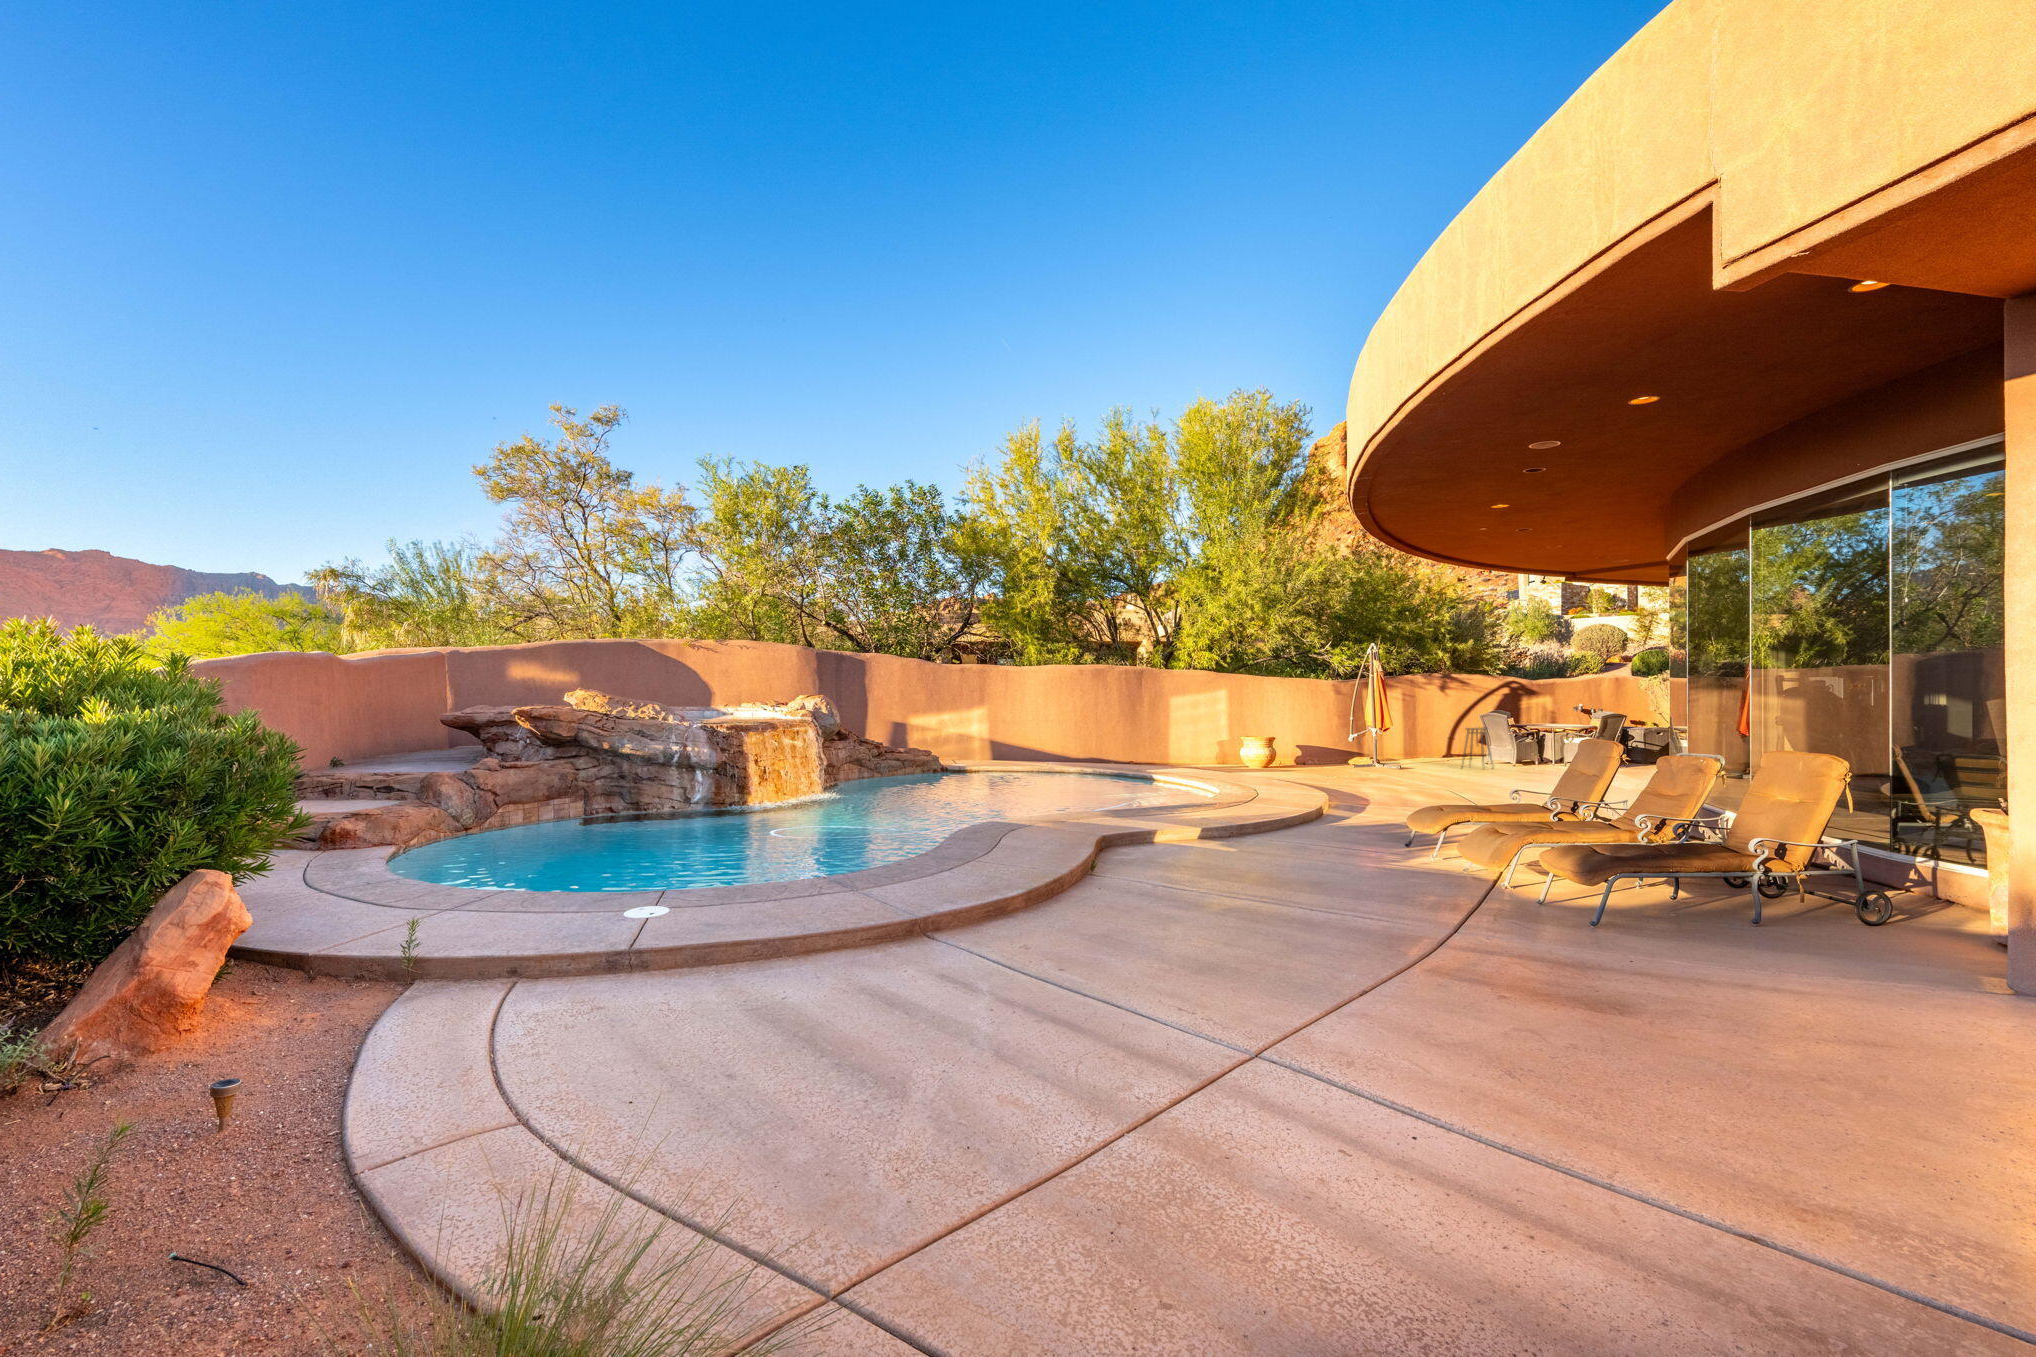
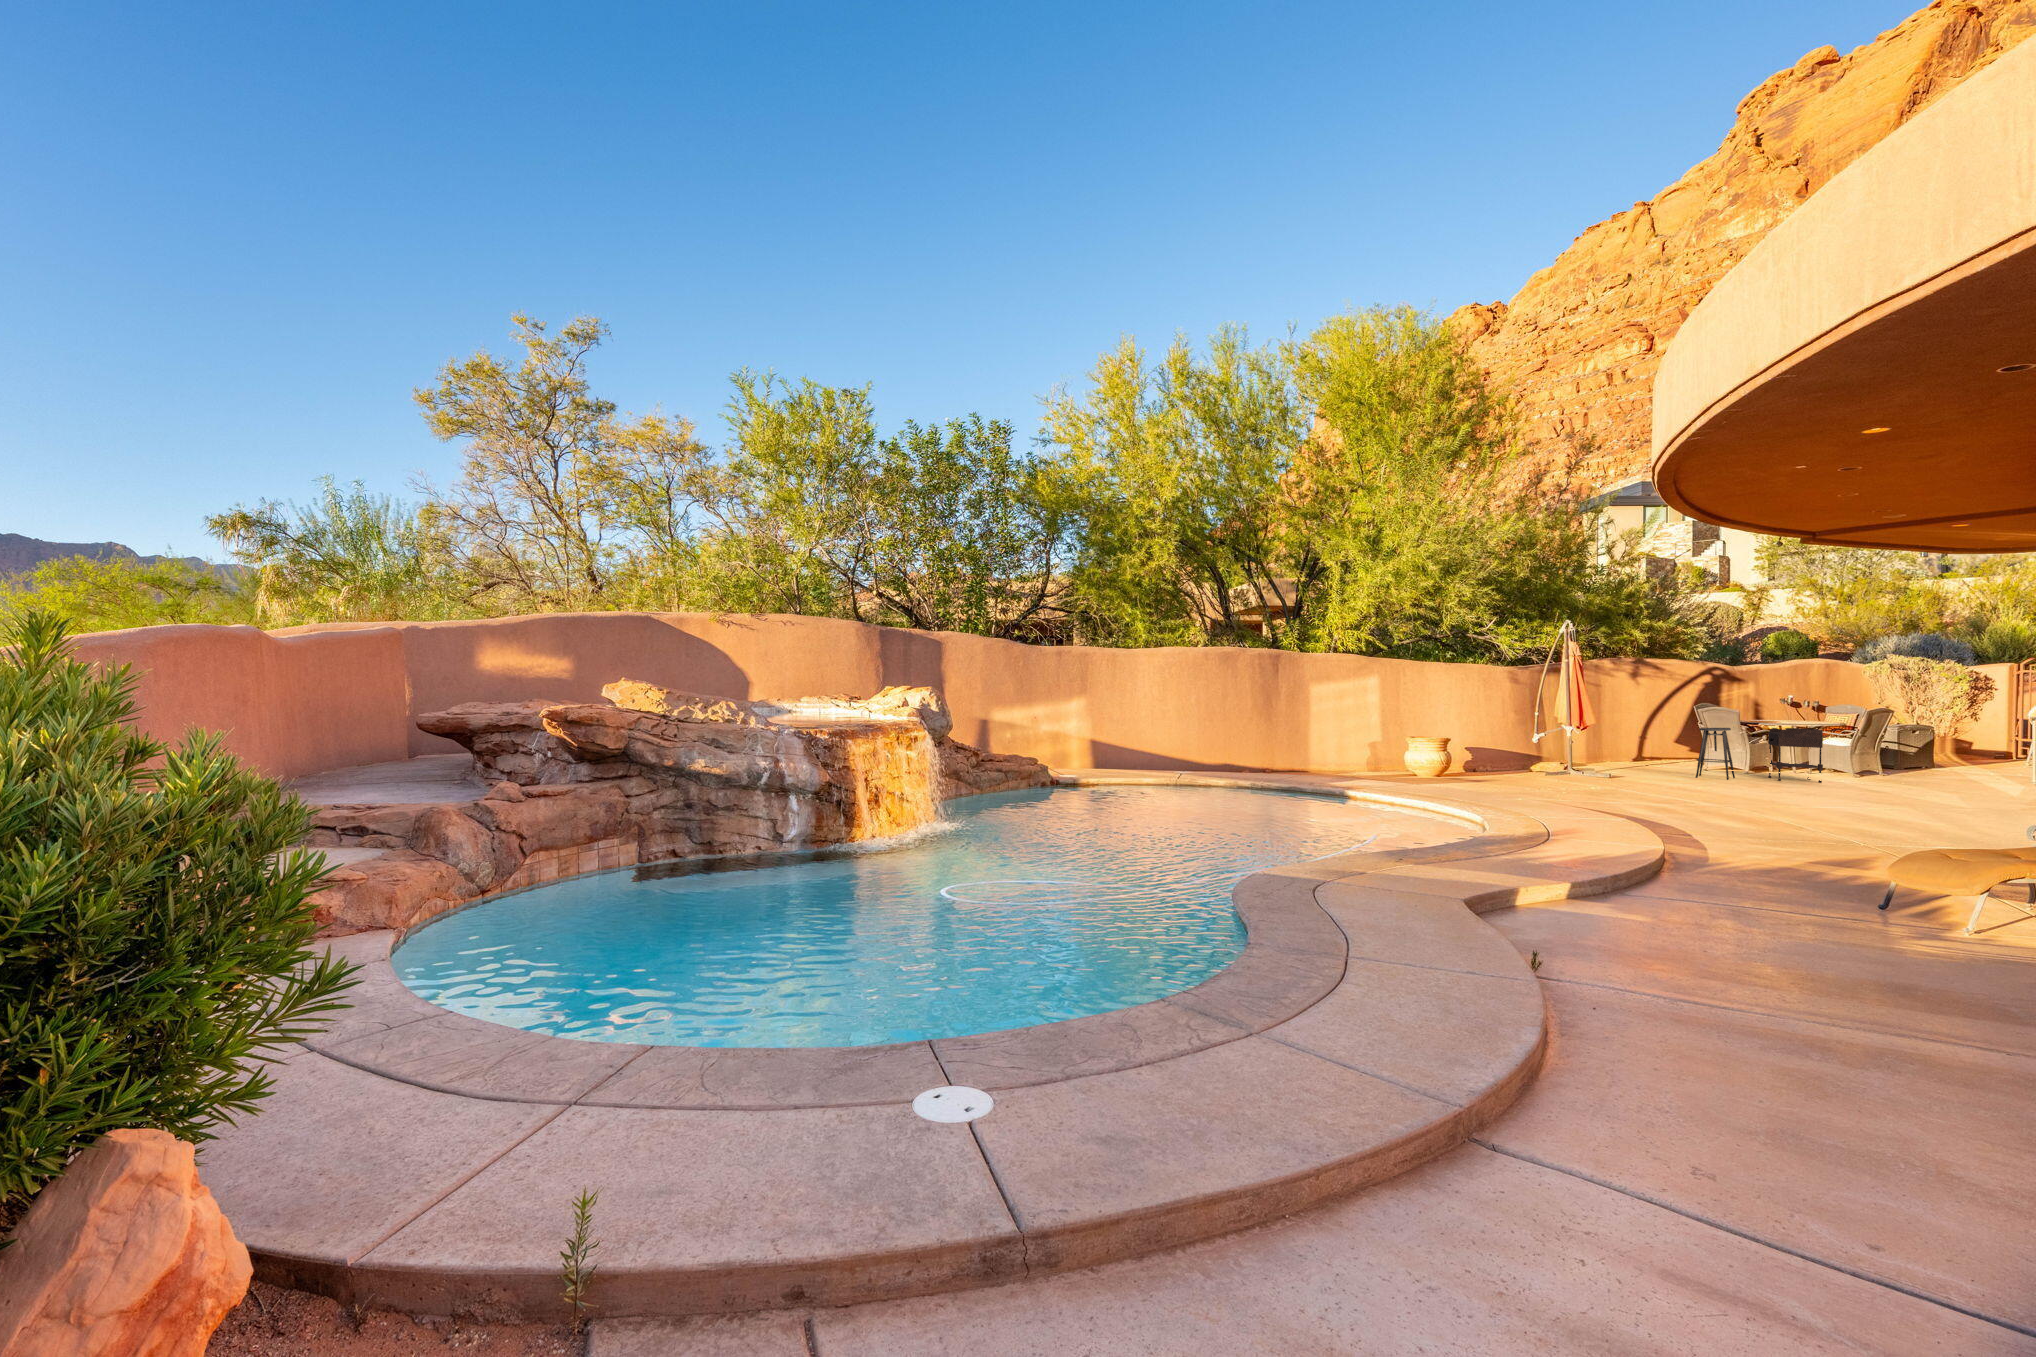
side table: none [1520,728,1557,772] -> present [1768,728,1823,783]

